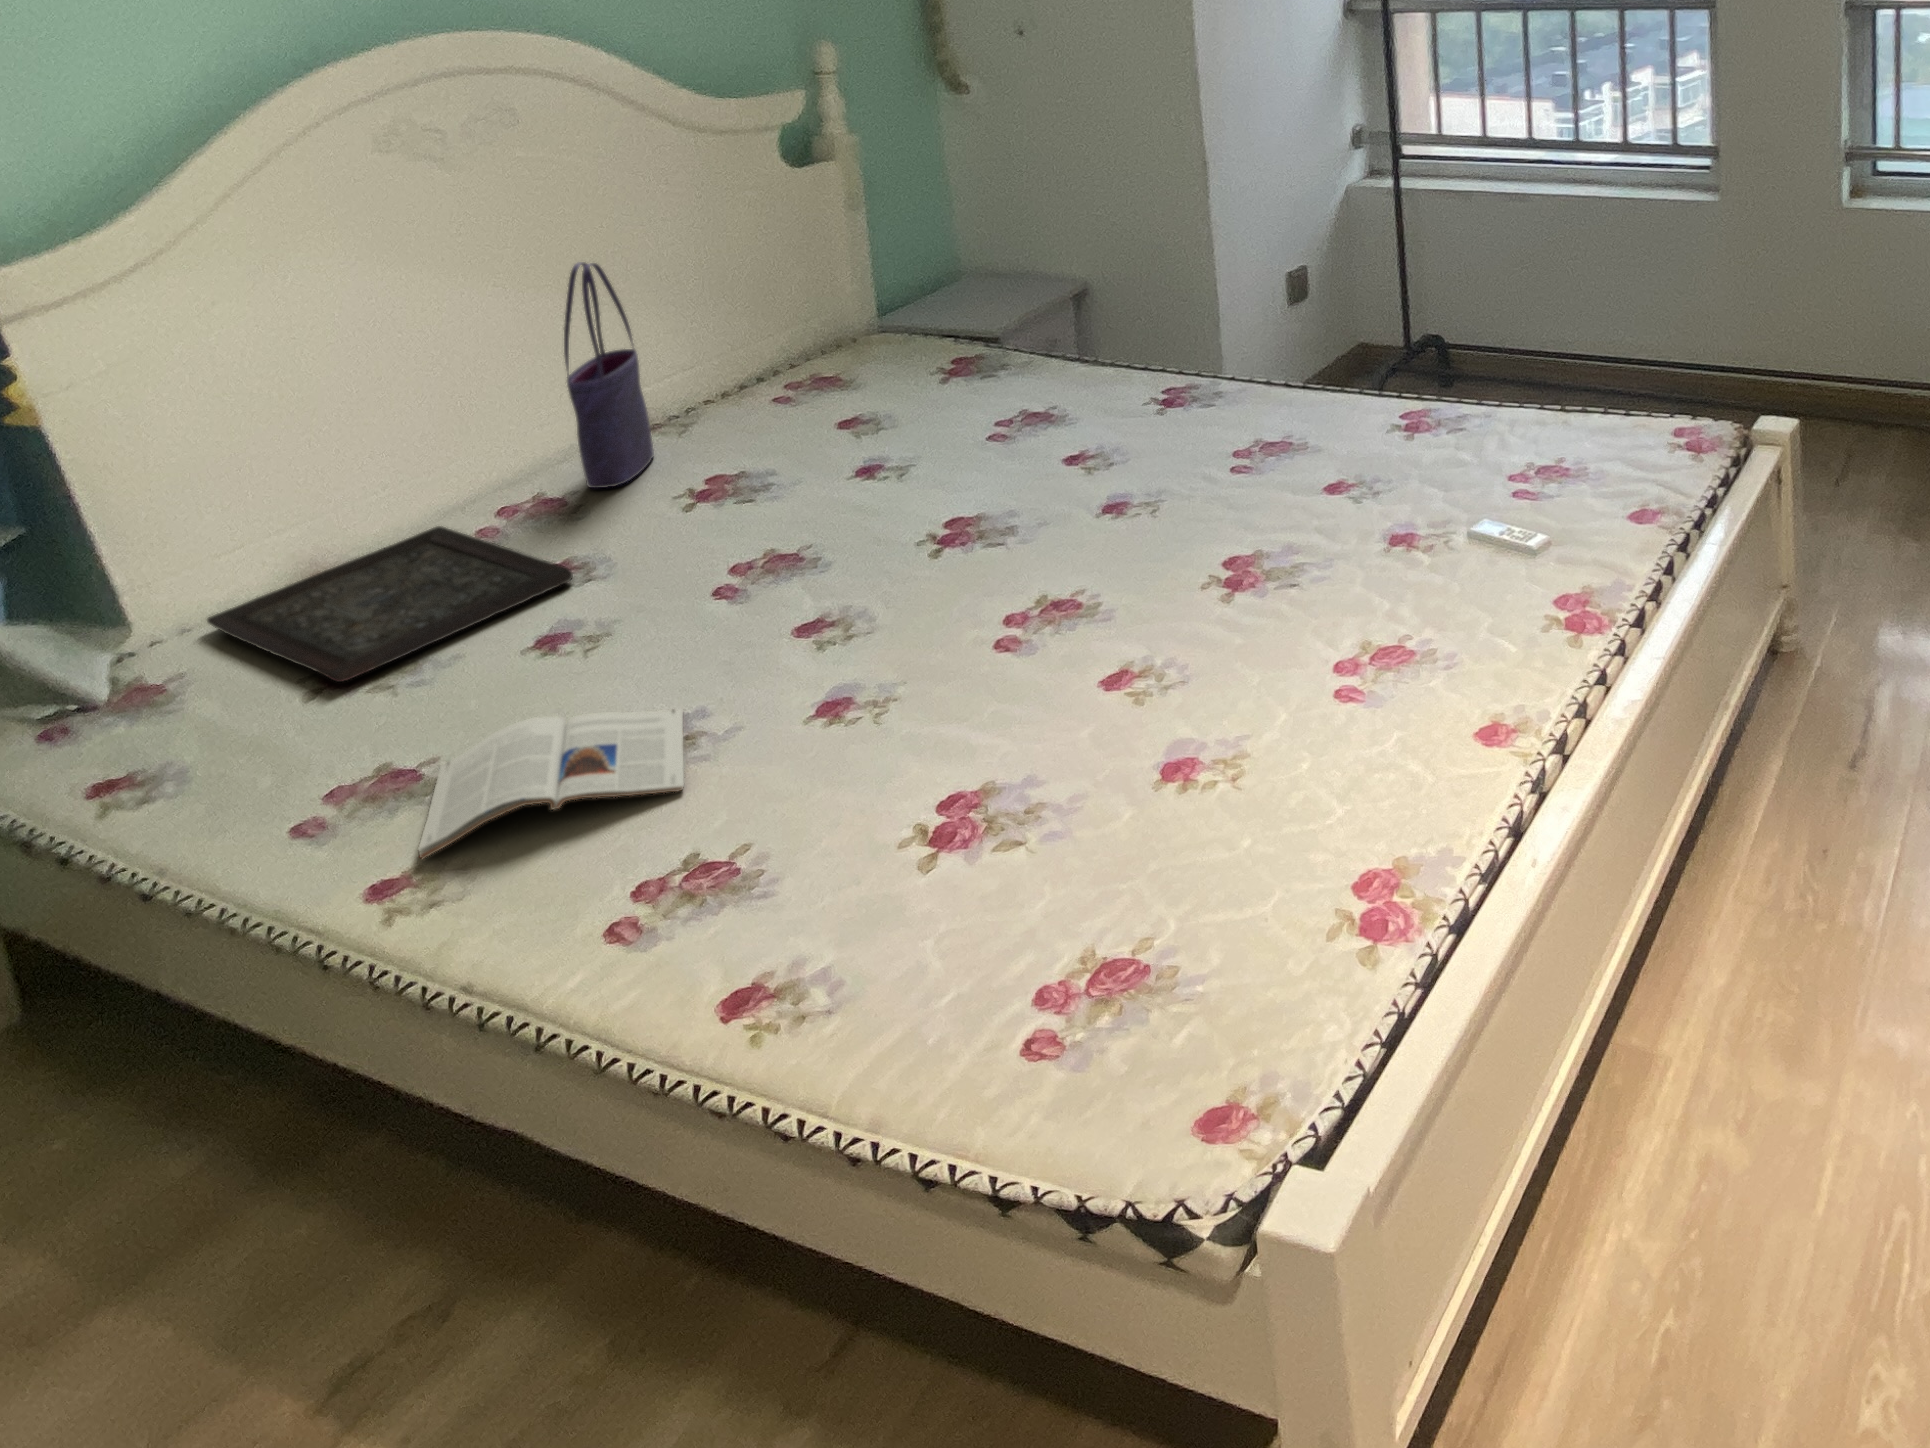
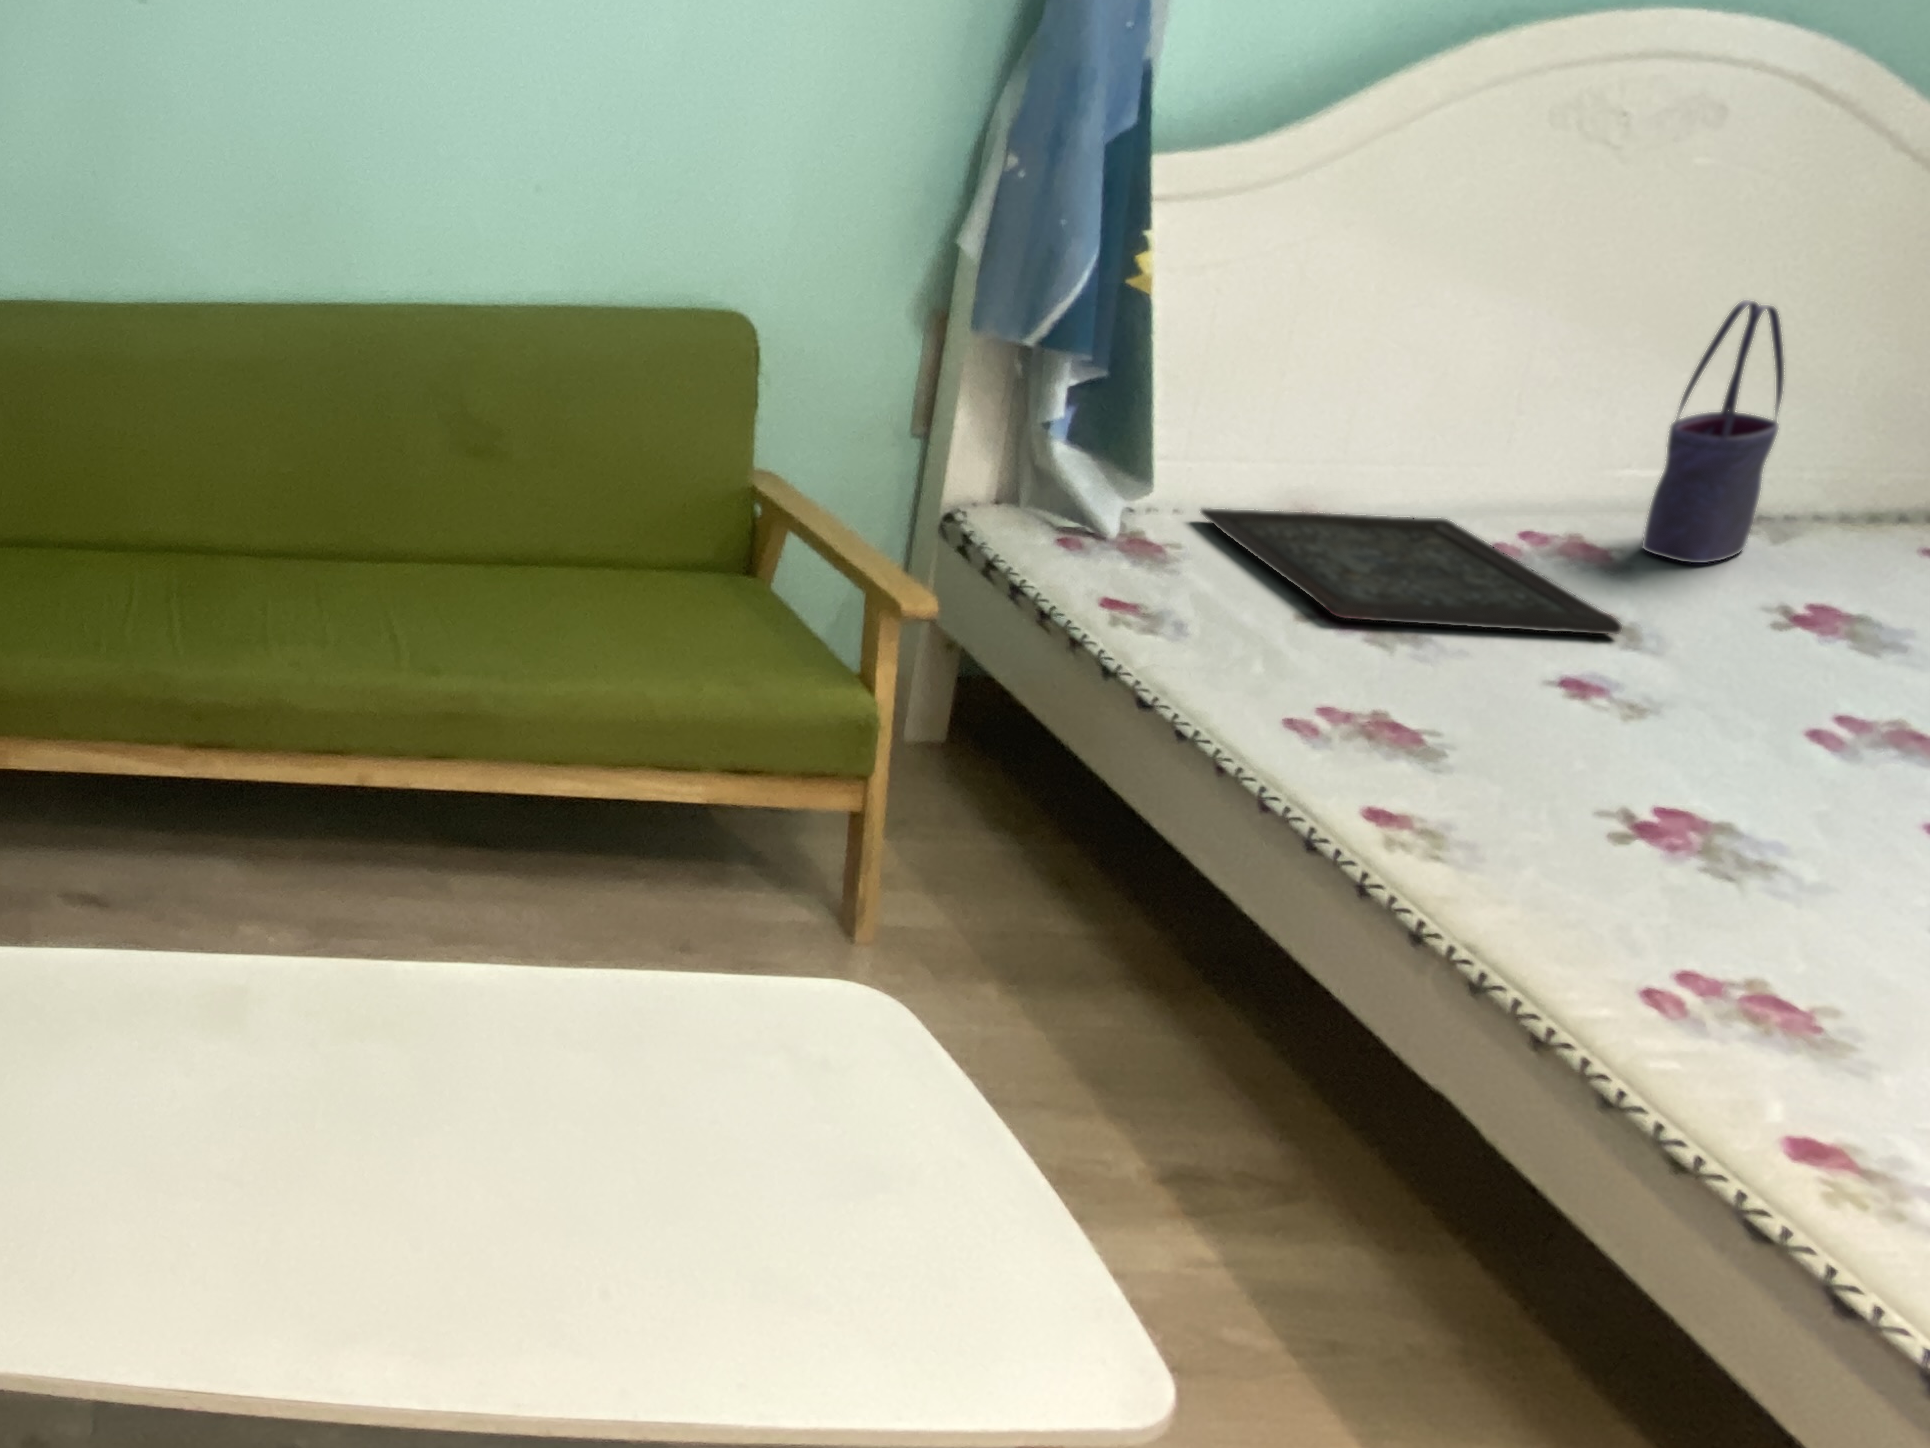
magazine: present [418,709,684,859] -> none [1425,736,1777,908]

